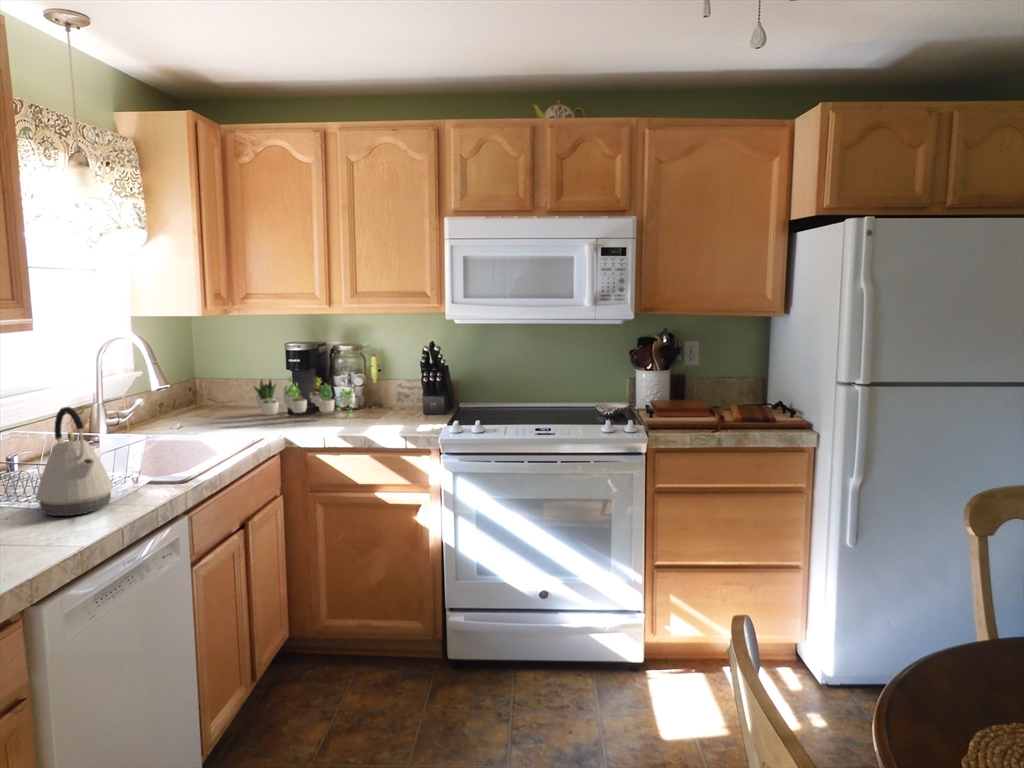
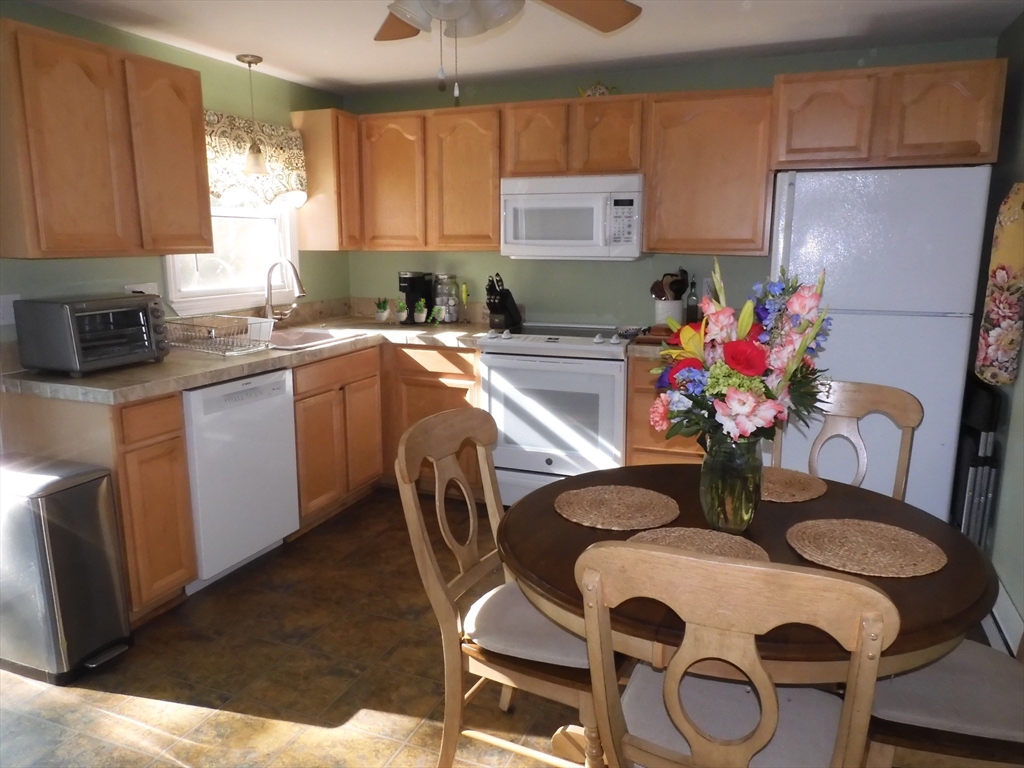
kettle: present [36,407,113,516] -> none [207,295,248,356]

